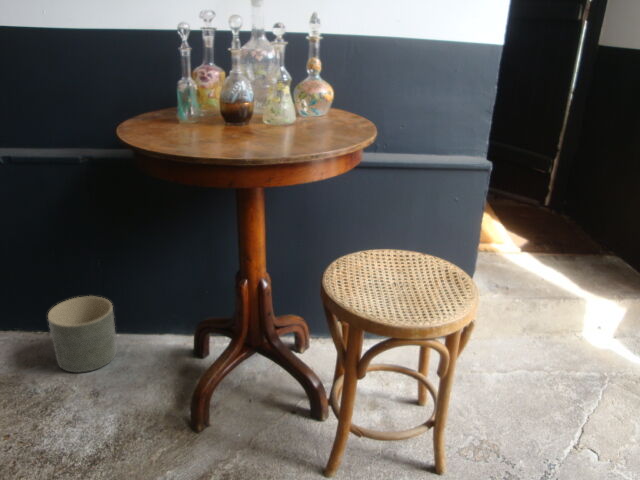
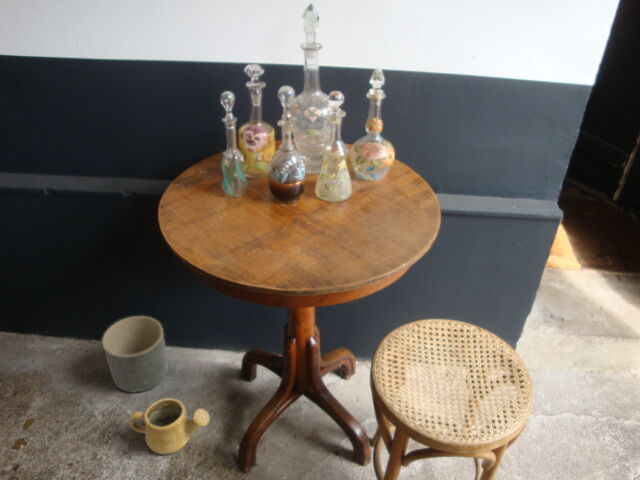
watering can: none [74,362,161,420] -> present [129,398,210,454]

